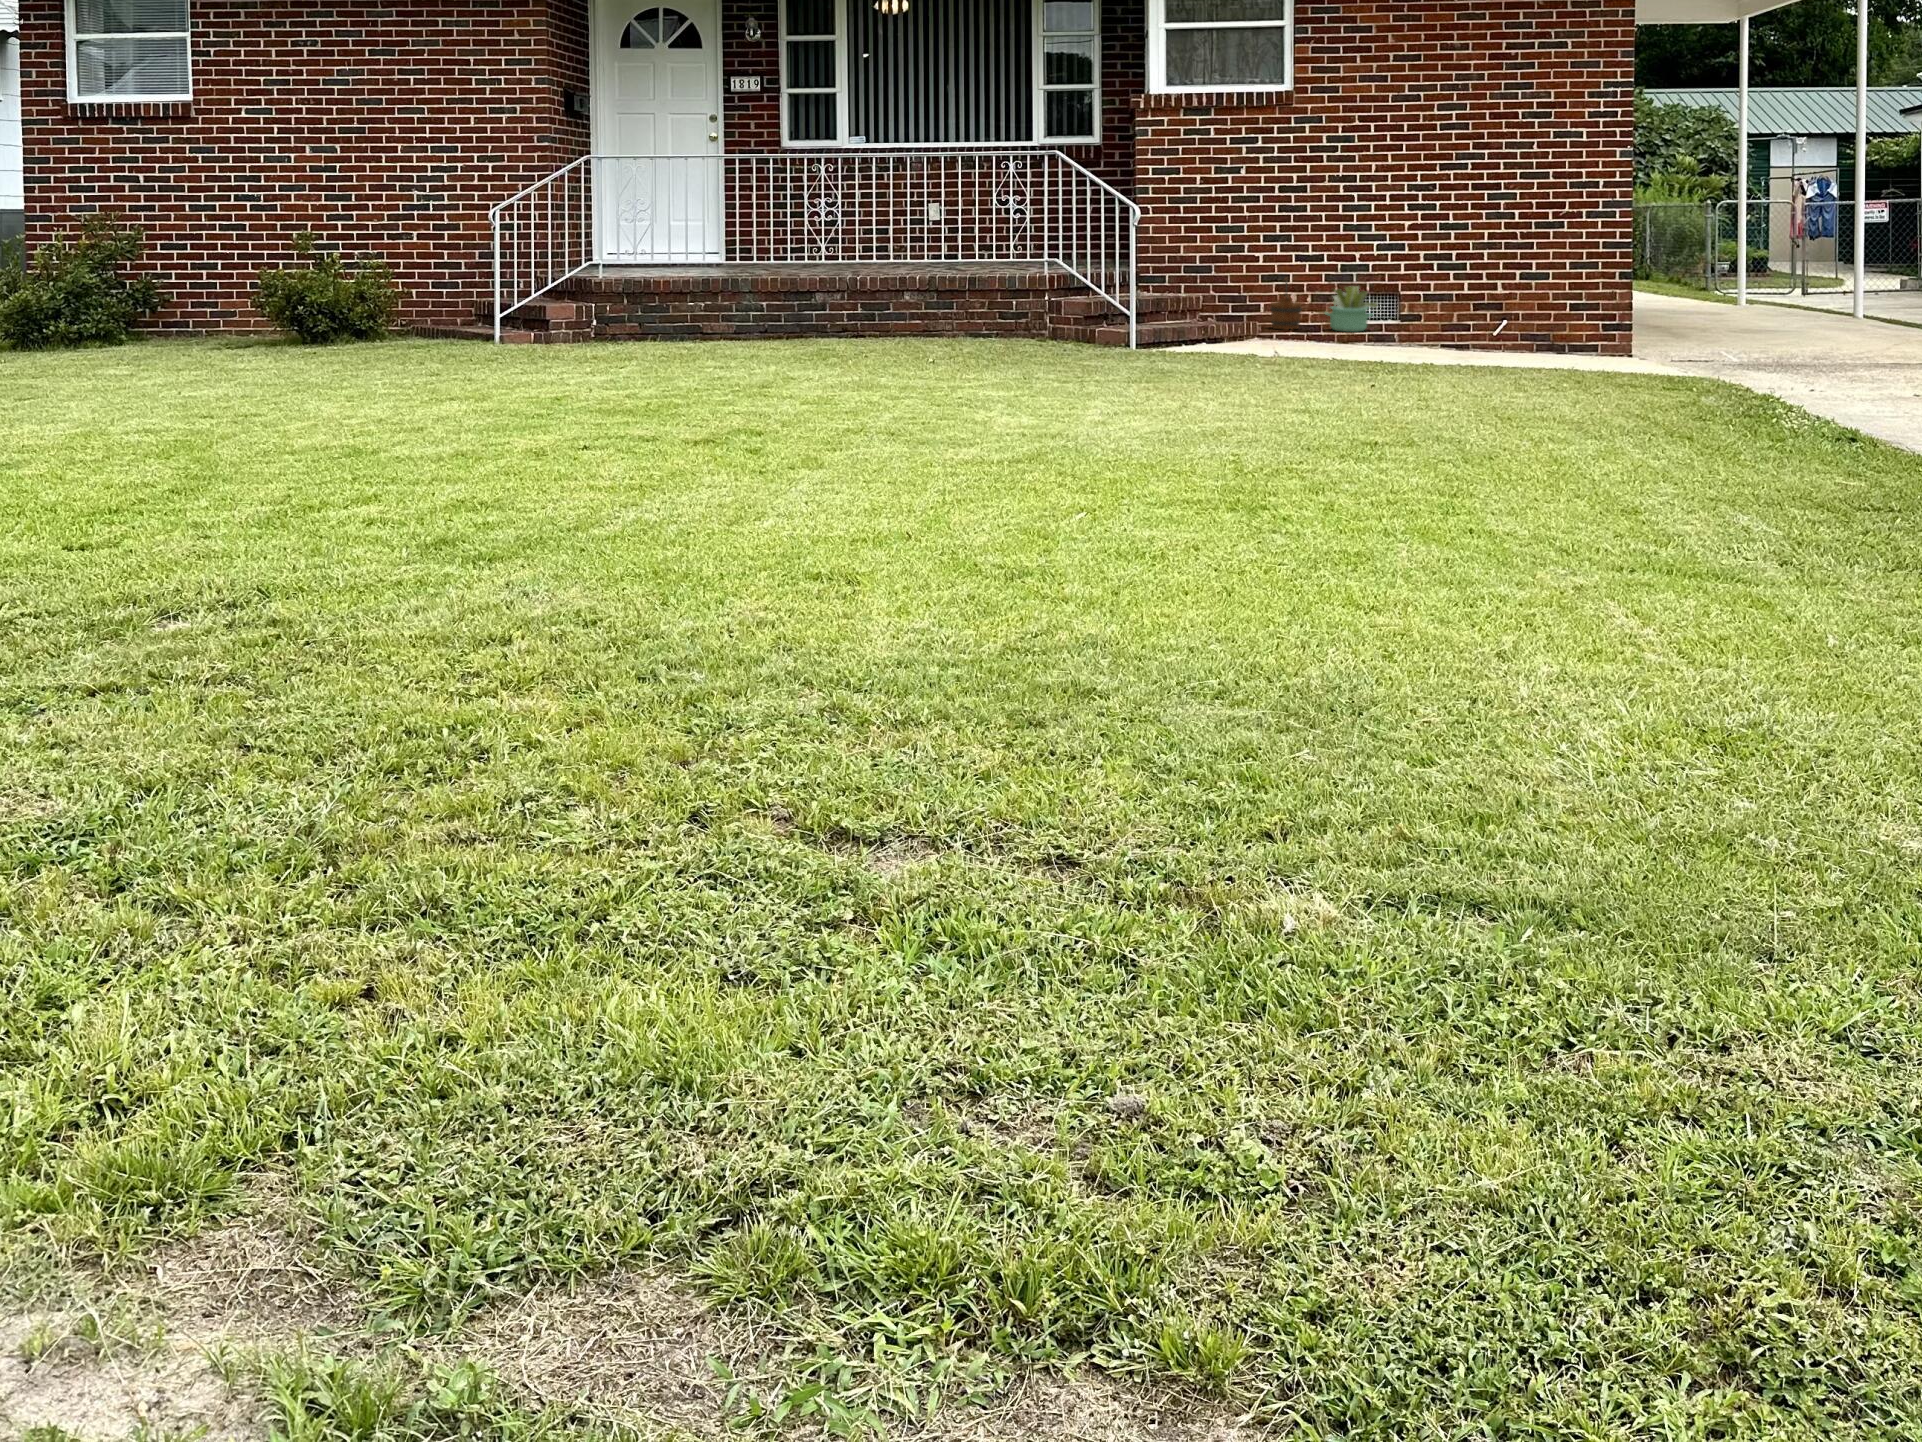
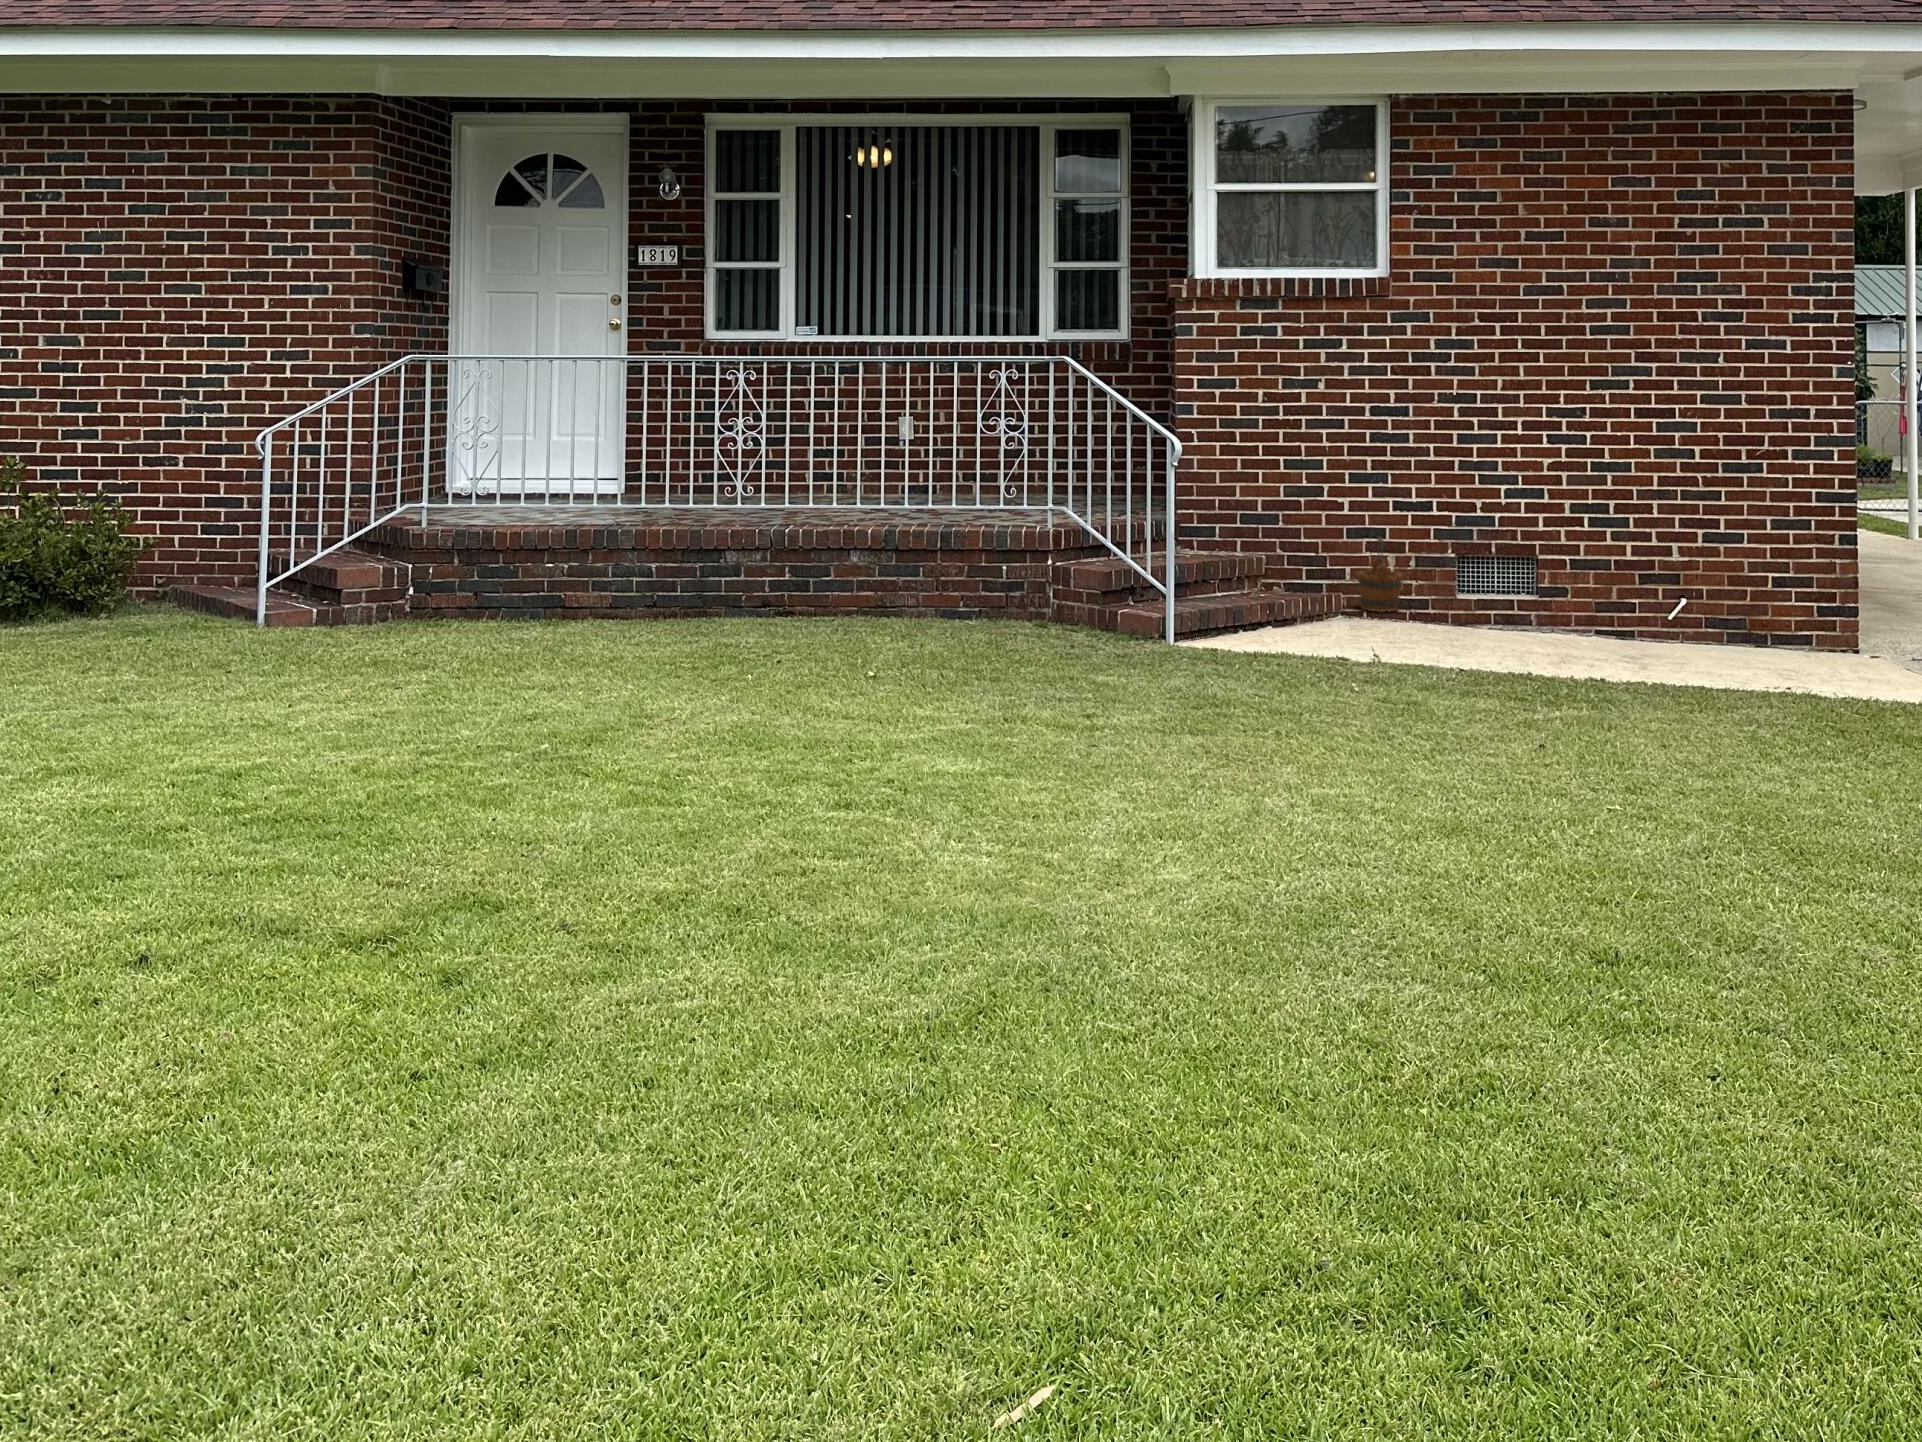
decorative plant: present [1325,286,1377,332] -> none [1434,552,1510,617]

